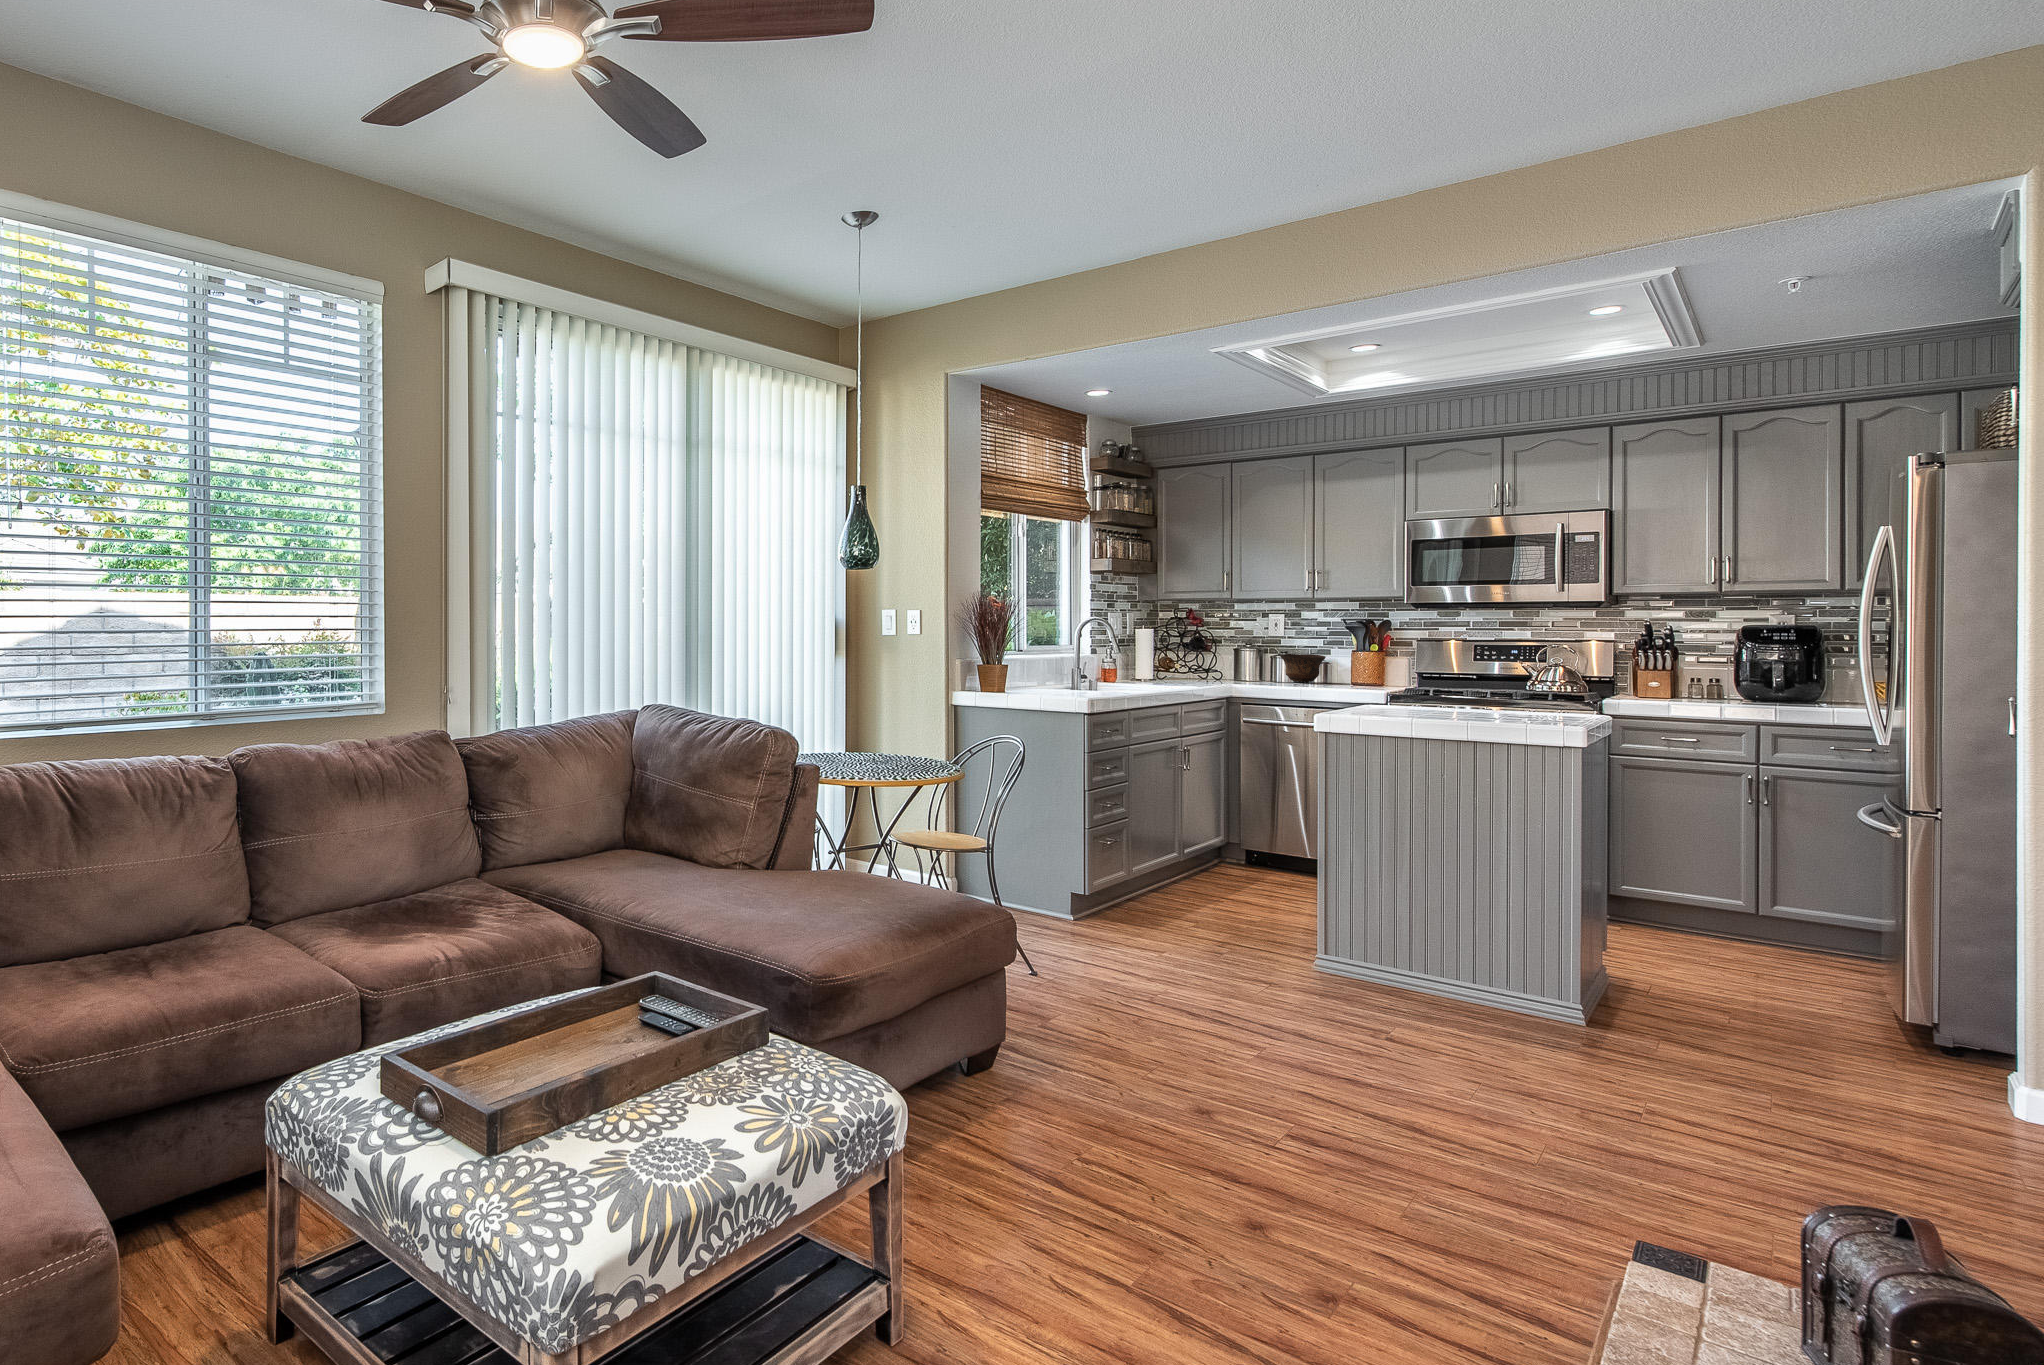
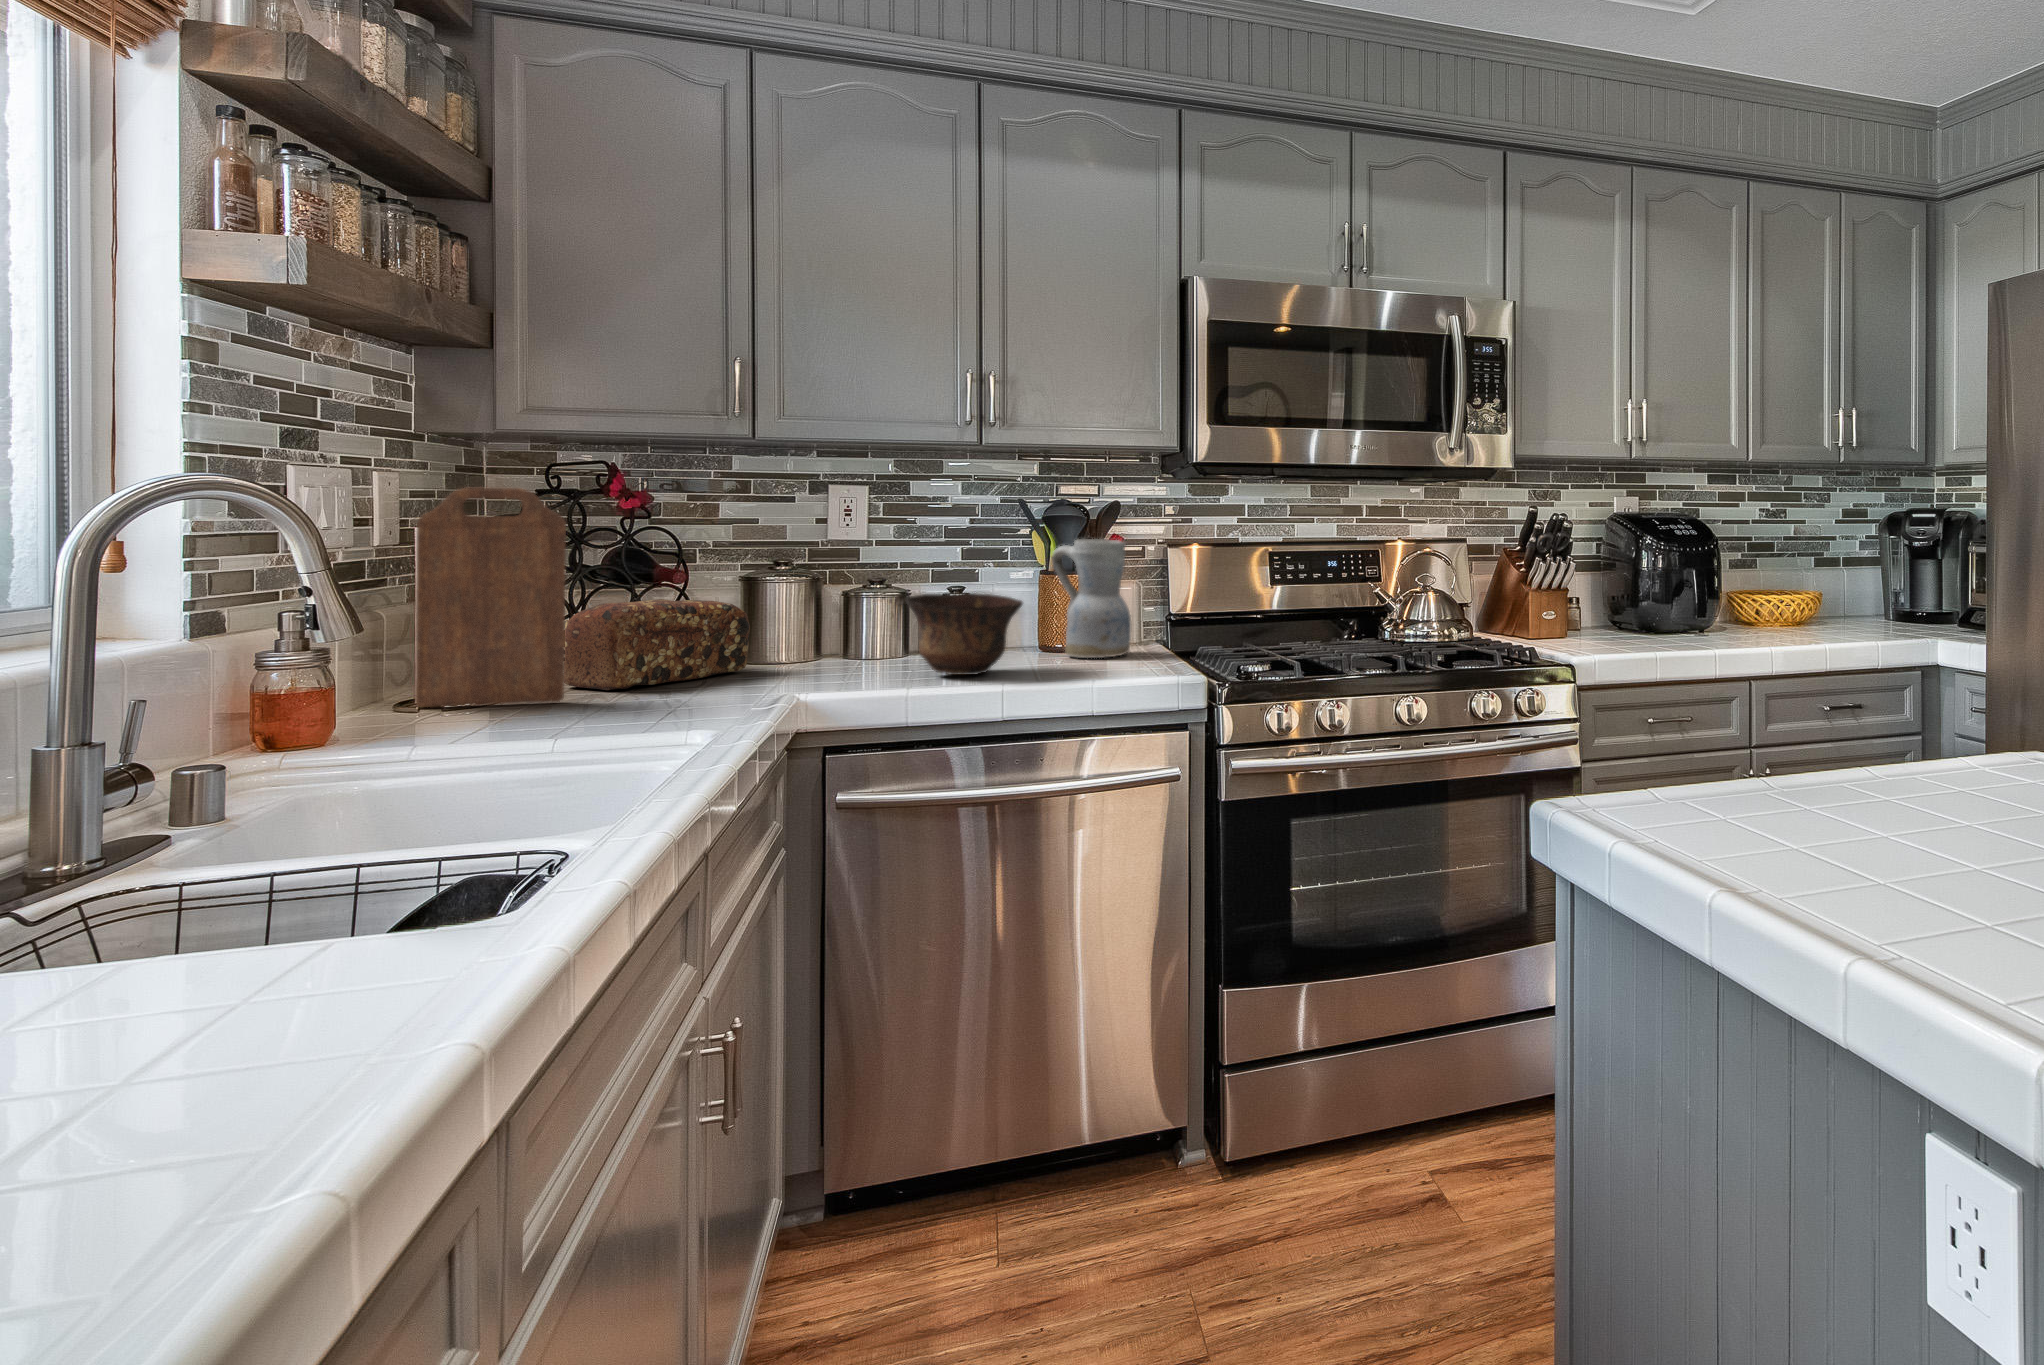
cutting board: none [1136,618,1173,680] -> present [415,487,566,707]
ceramic pitcher: none [1351,635,1387,682] -> present [1052,539,1131,658]
bread loaf: none [1173,653,1233,679] -> present [564,599,750,690]

